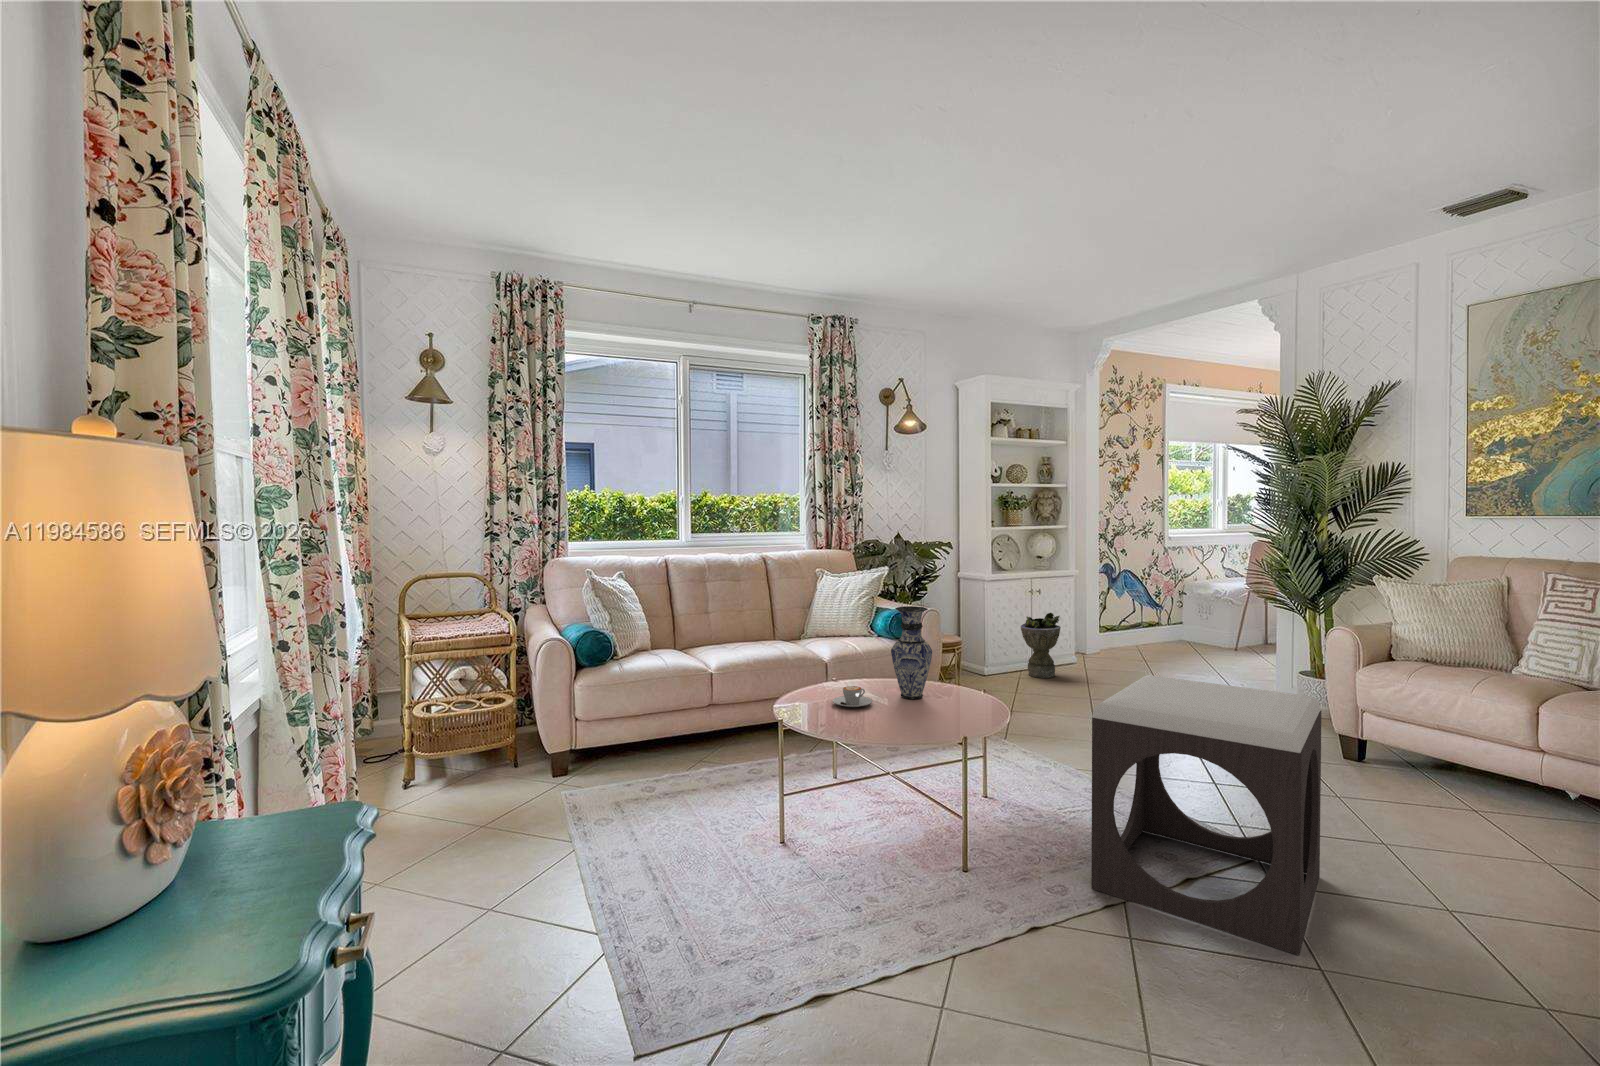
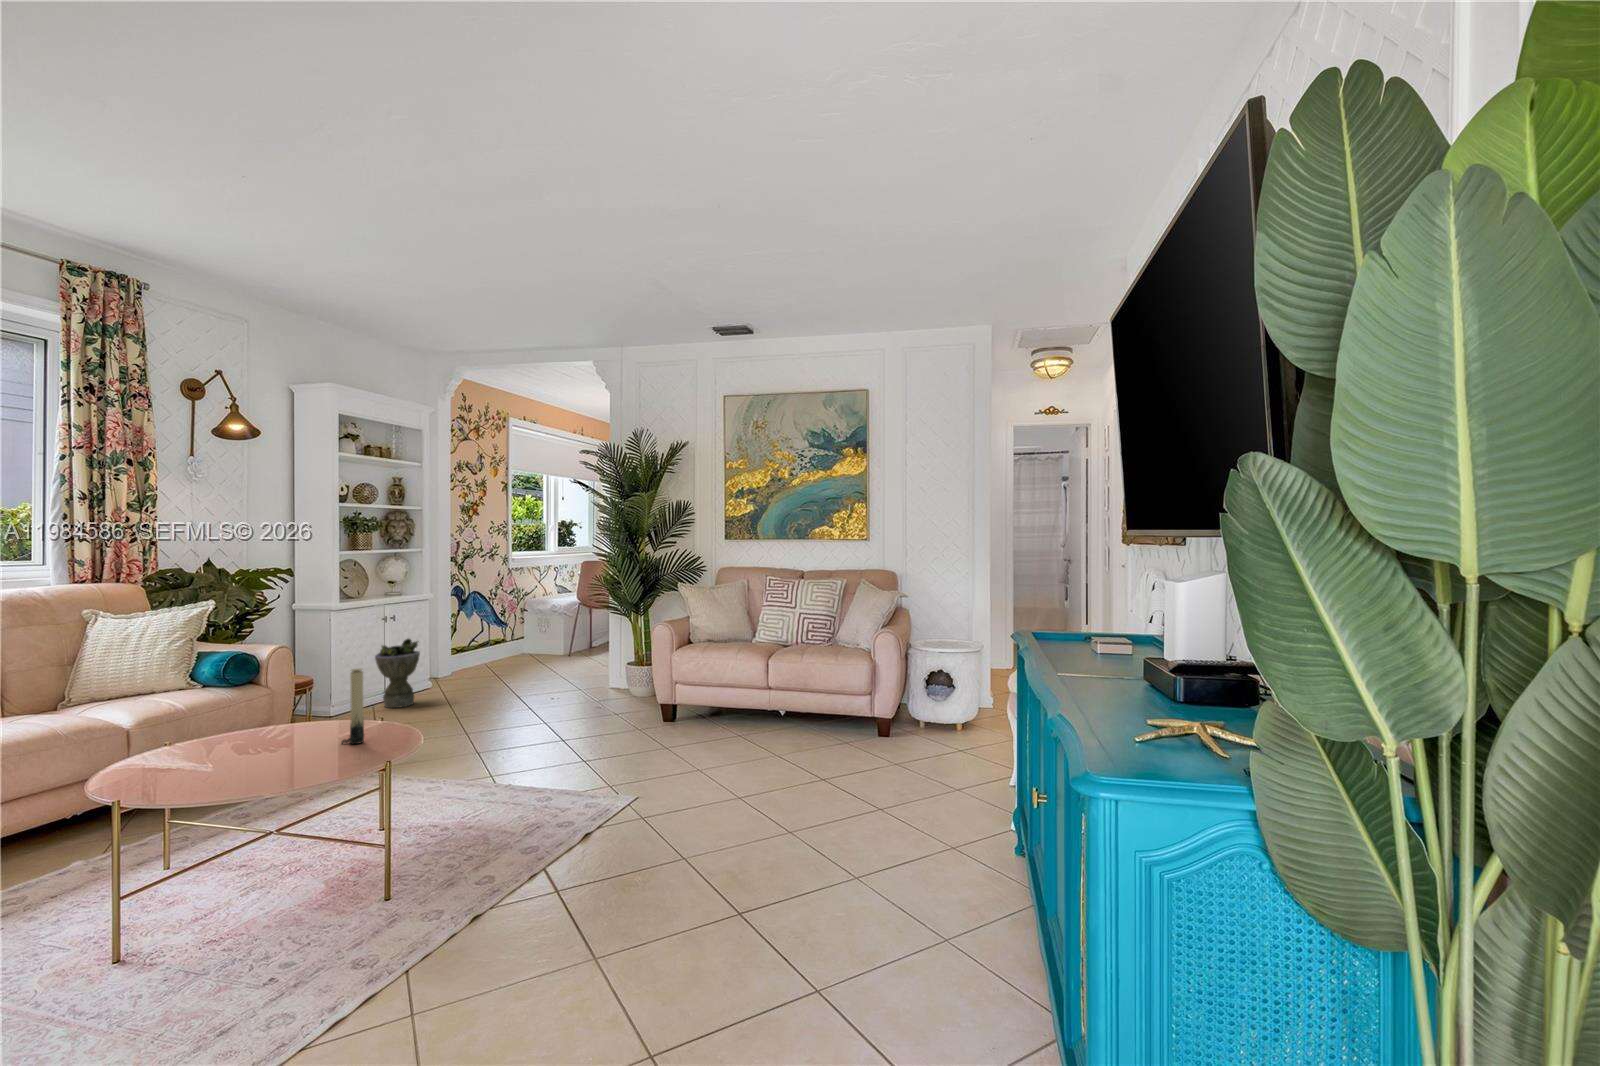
vase: present [891,606,932,699] -> none [270,634,326,740]
candle: none [937,644,955,715] -> present [341,668,364,744]
footstool: present [1091,675,1321,955] -> none [516,668,675,869]
coffee cup: present [833,686,872,707] -> none [189,737,250,764]

